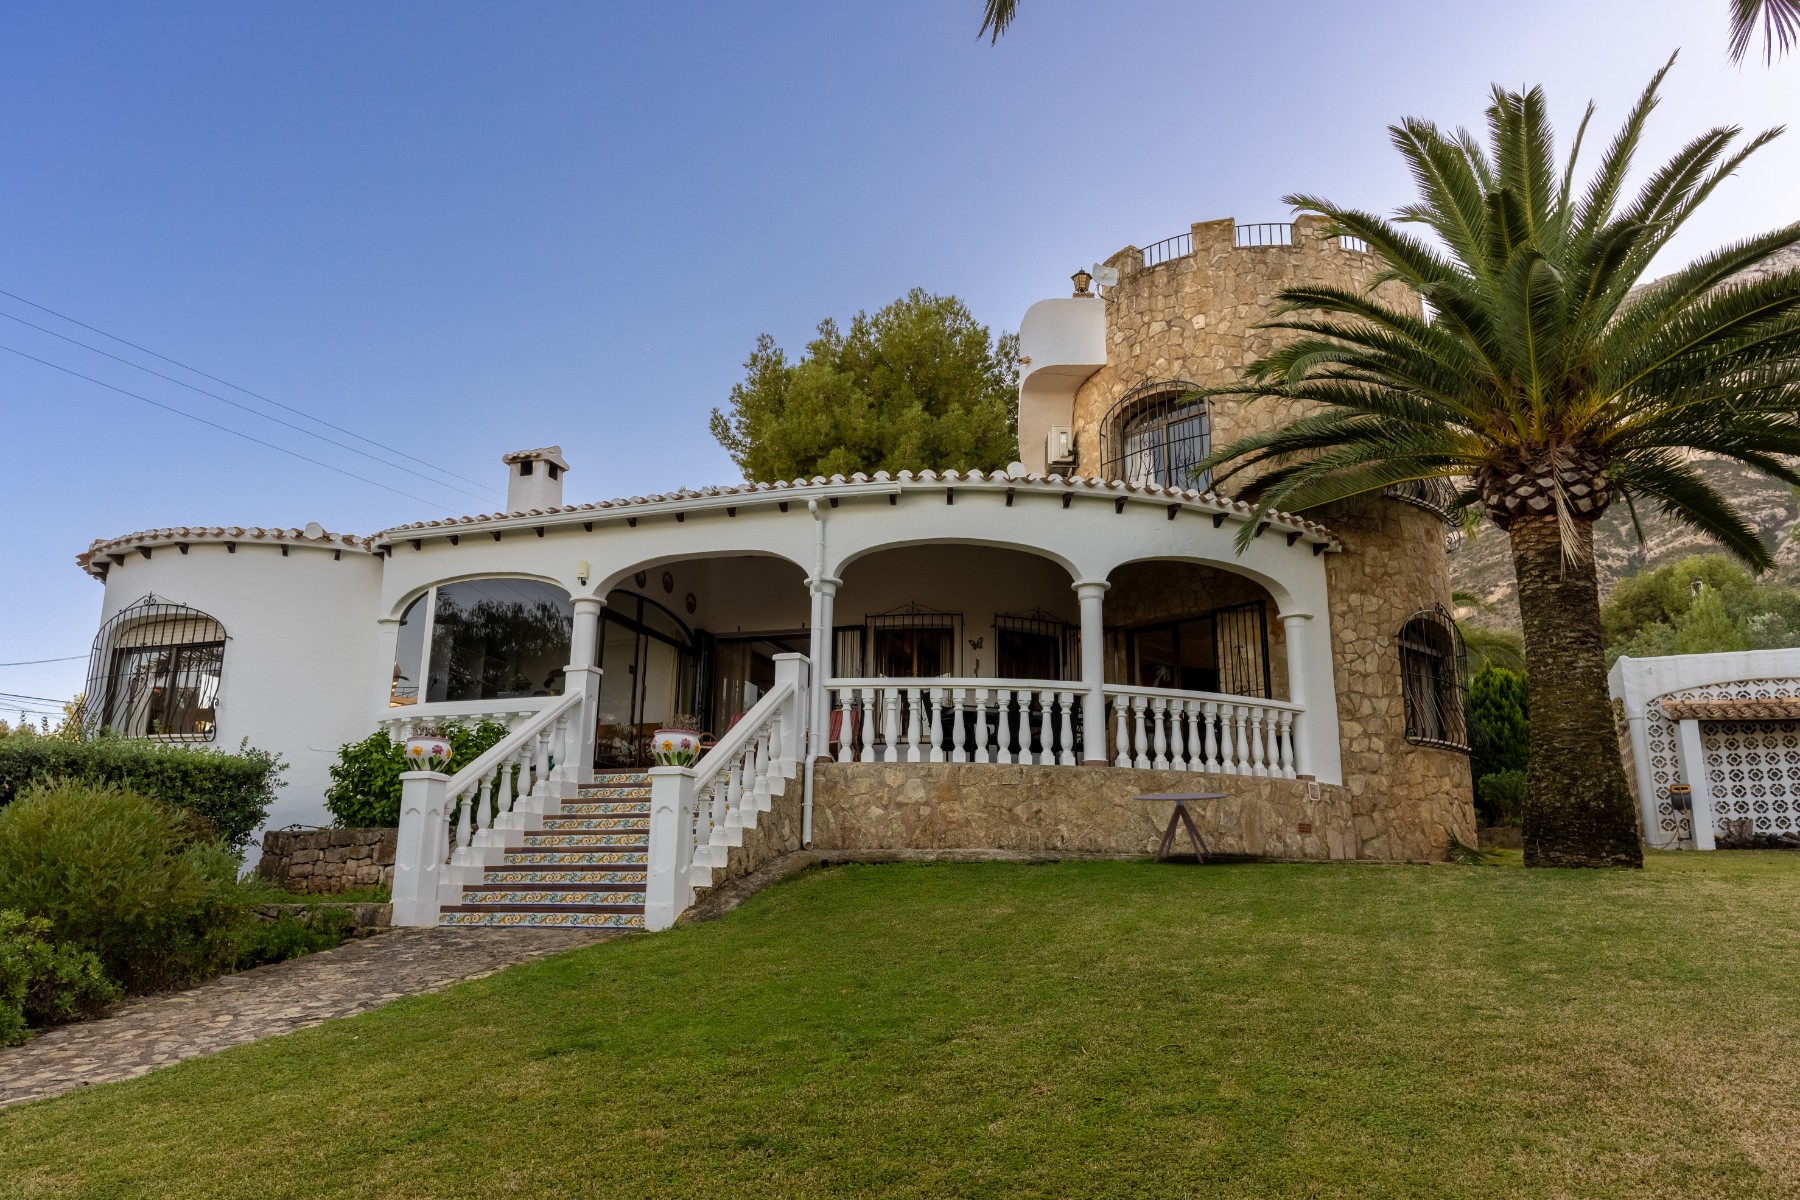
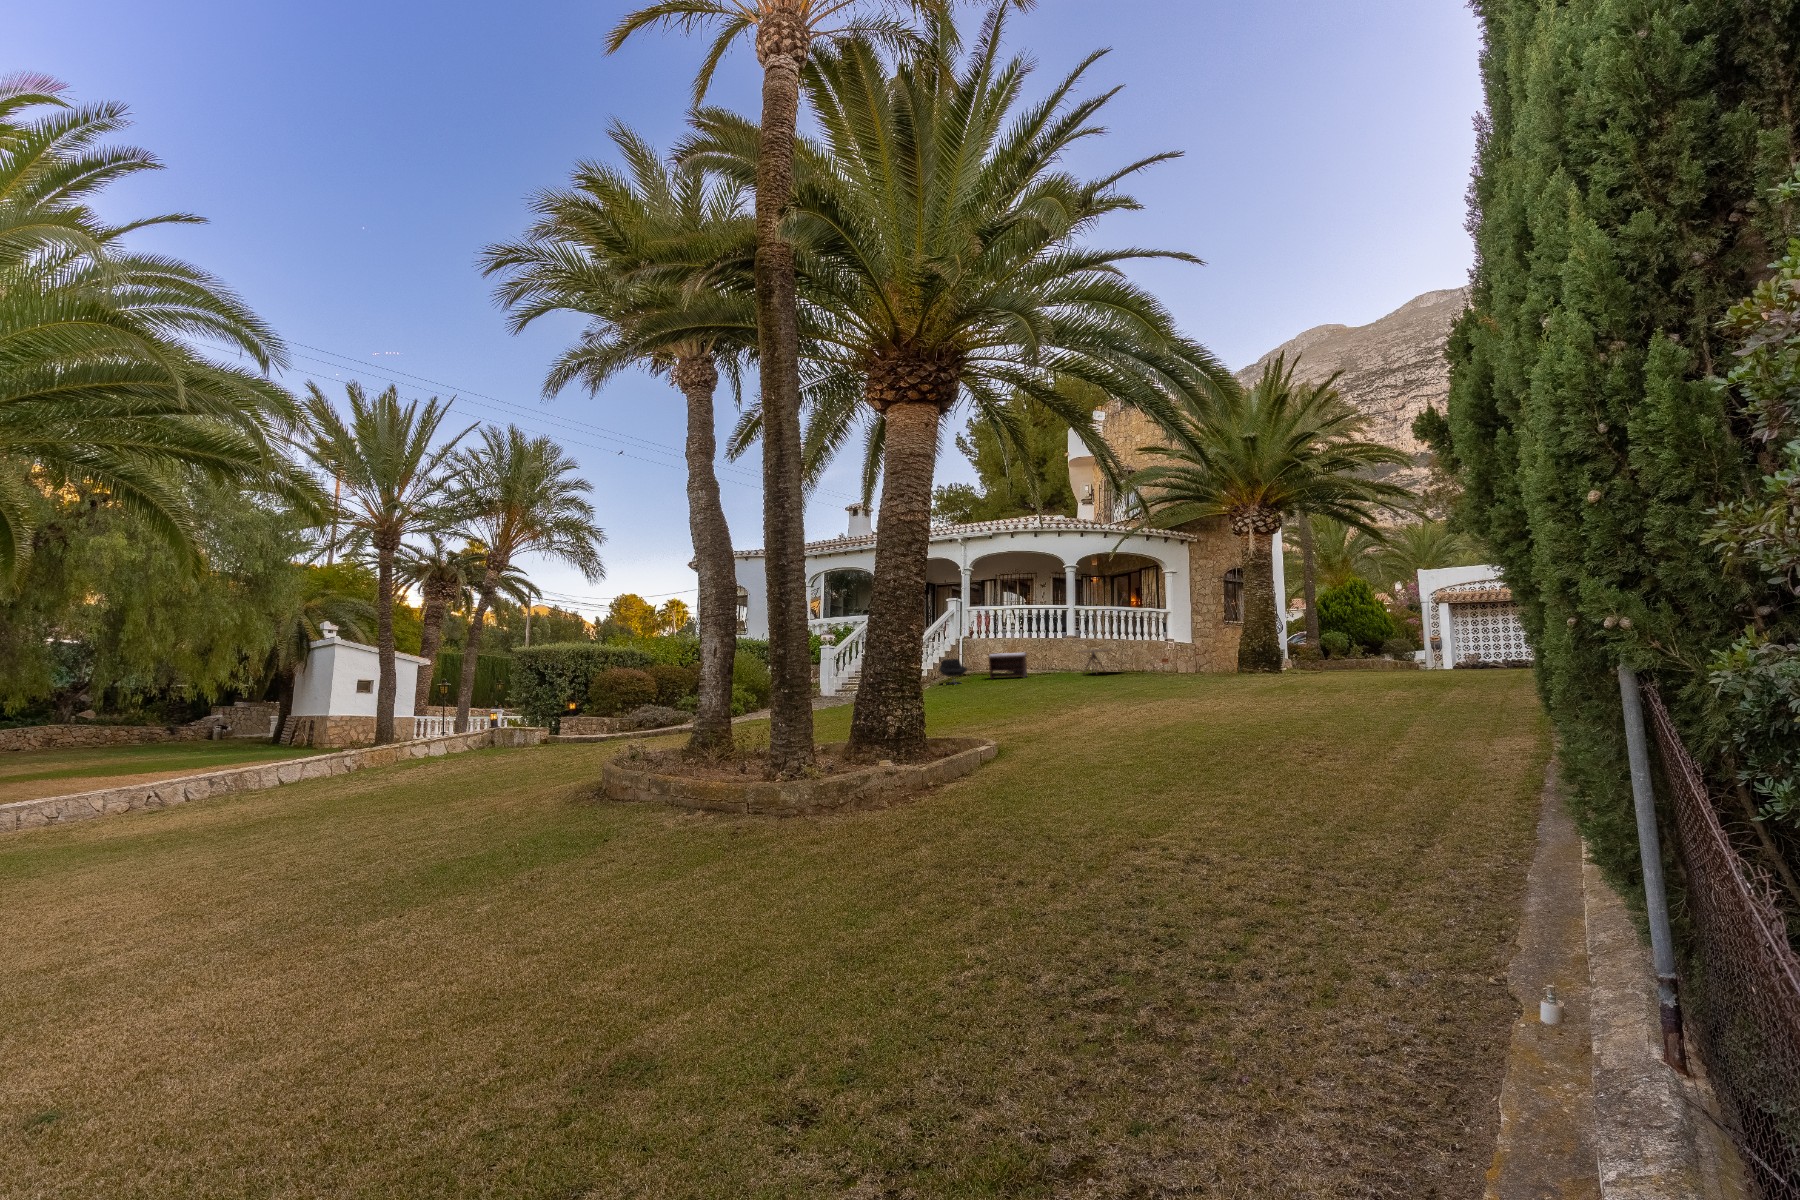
bench: none [896,800,1001,874] -> present [989,653,1027,679]
lounge chair: none [763,814,854,892] -> present [939,659,967,683]

